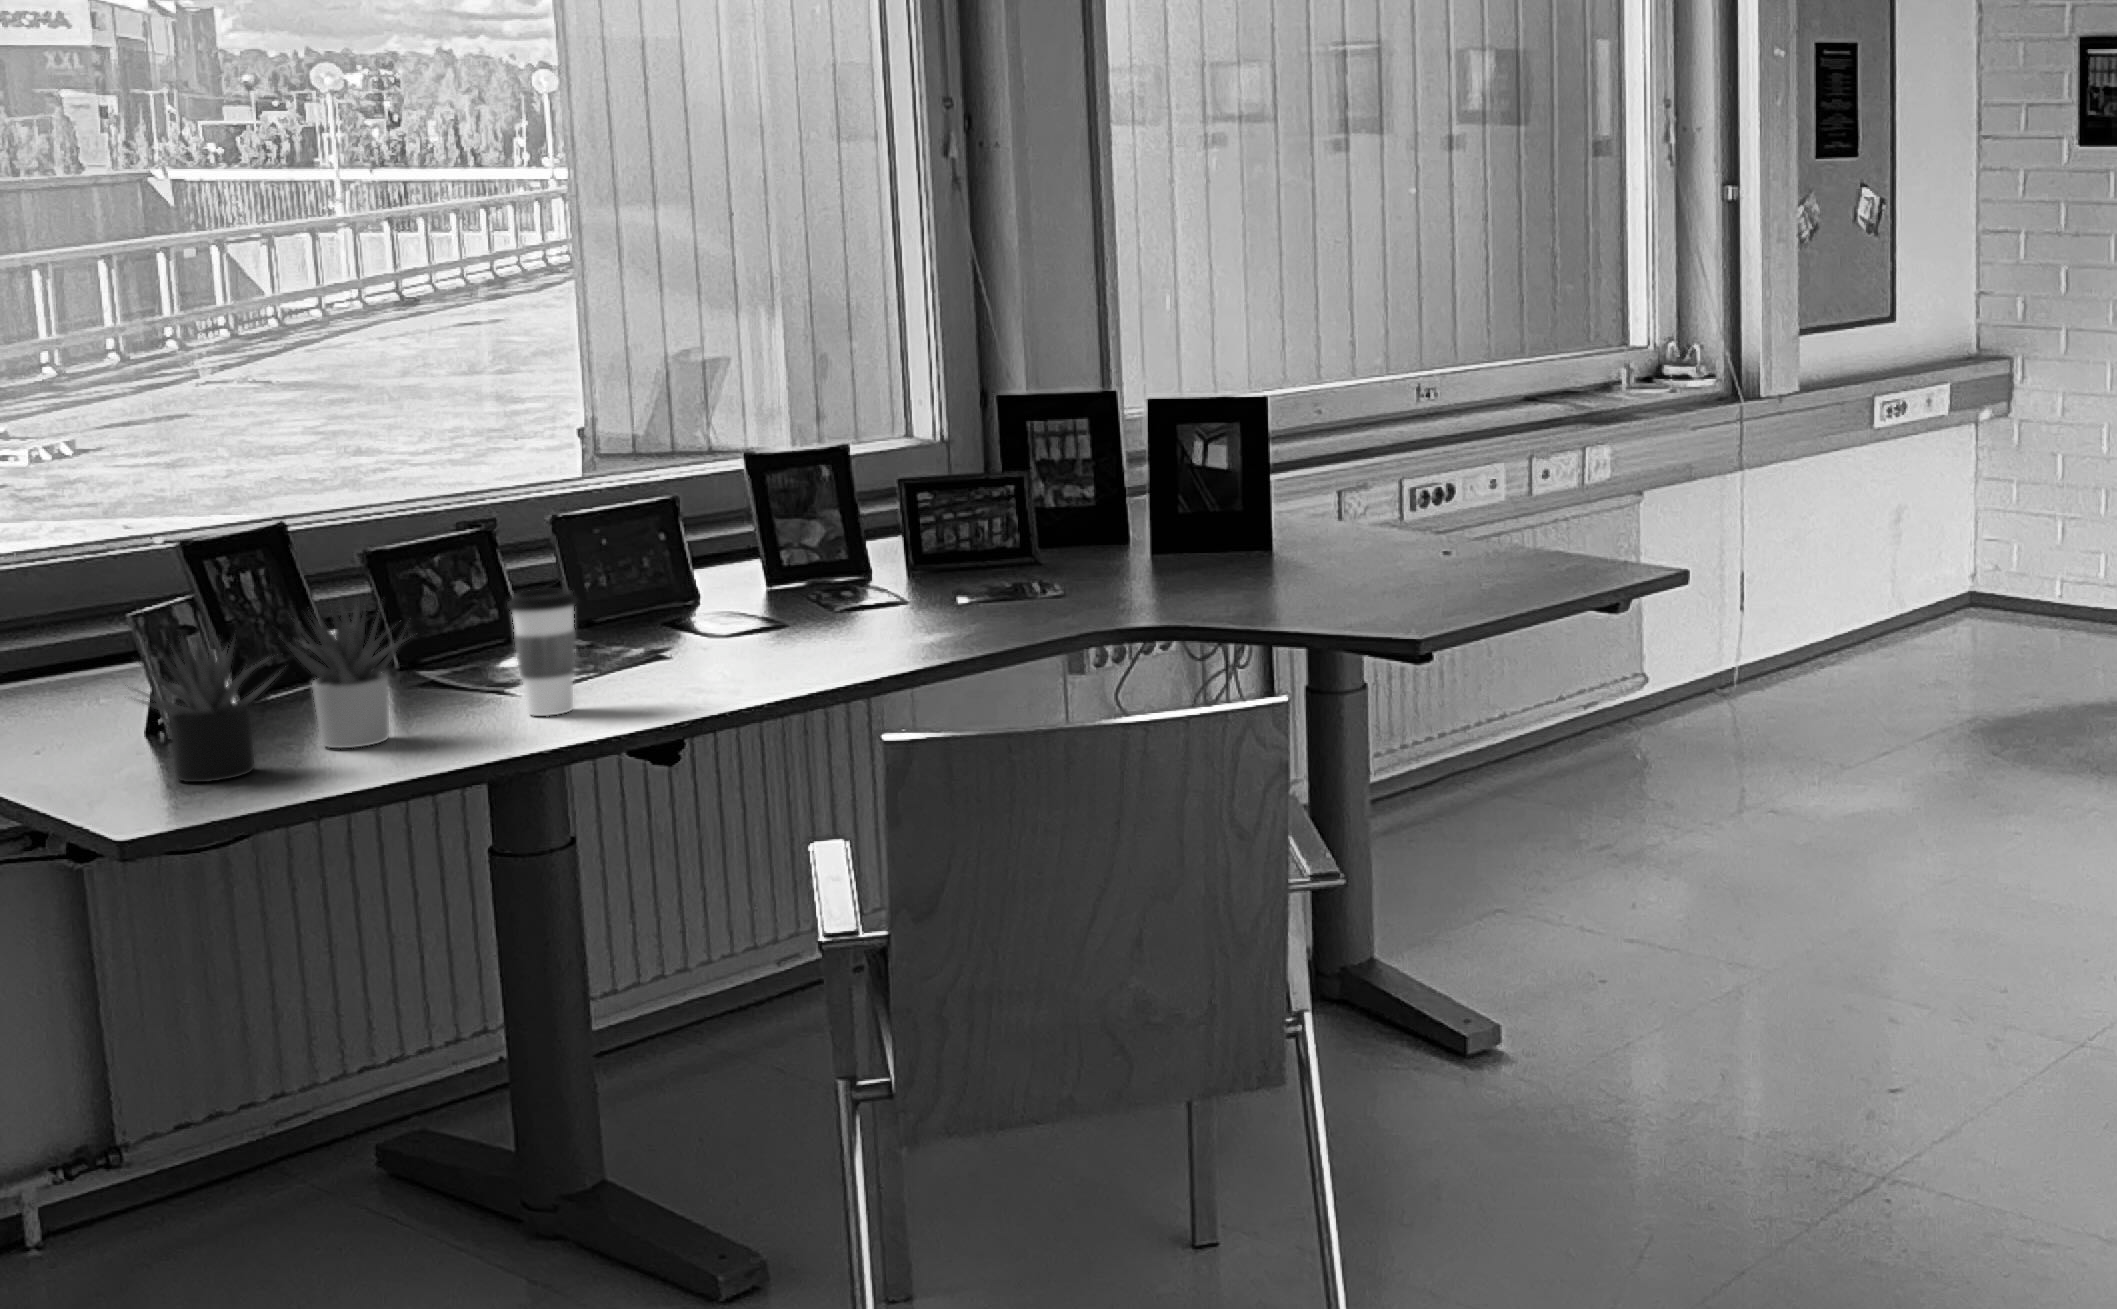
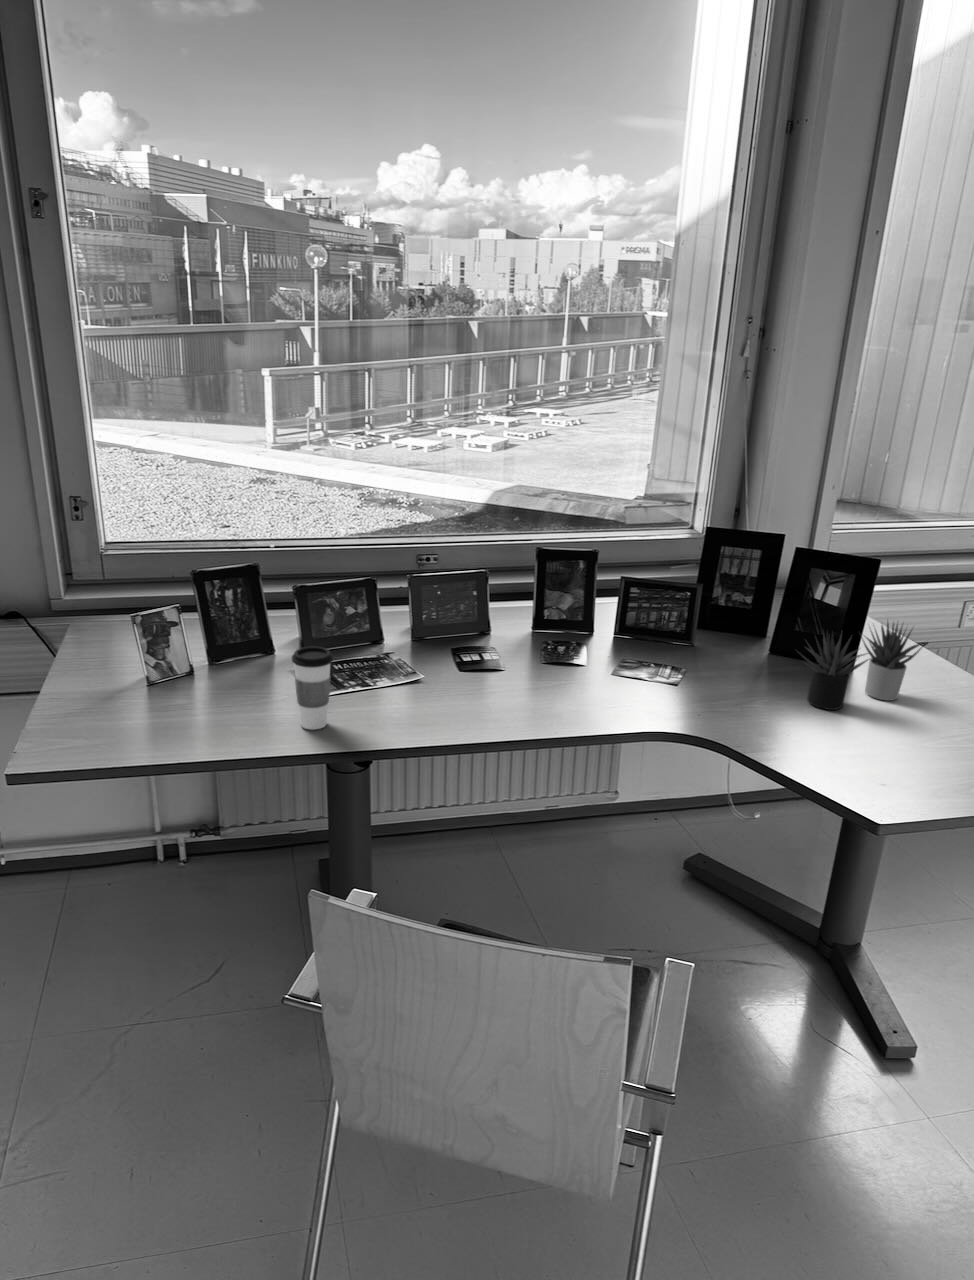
succulent plant: present [125,600,411,782] -> present [801,622,922,710]

